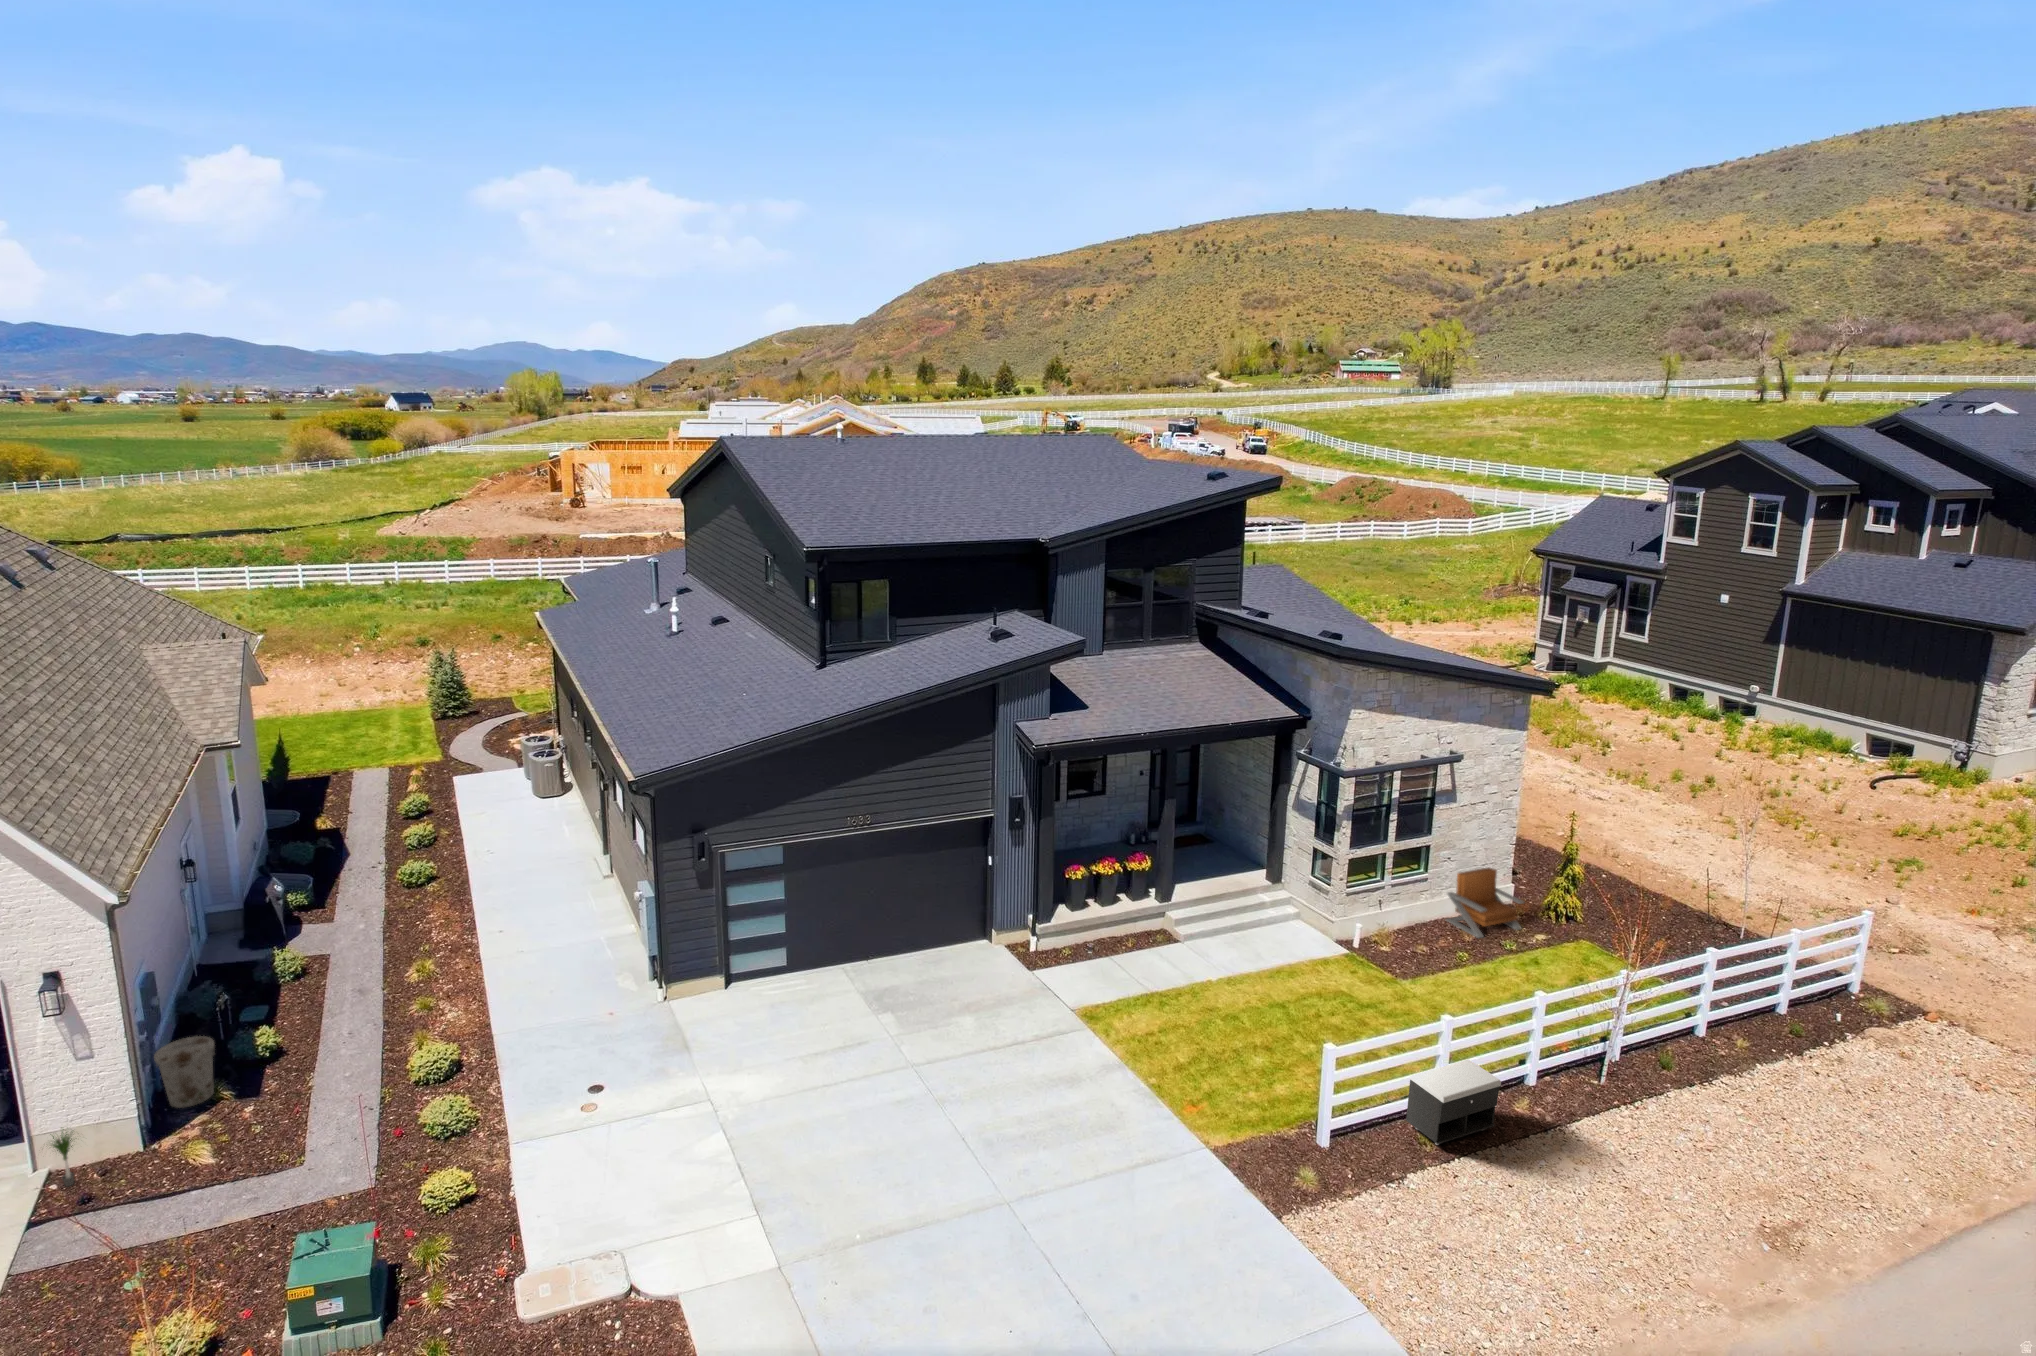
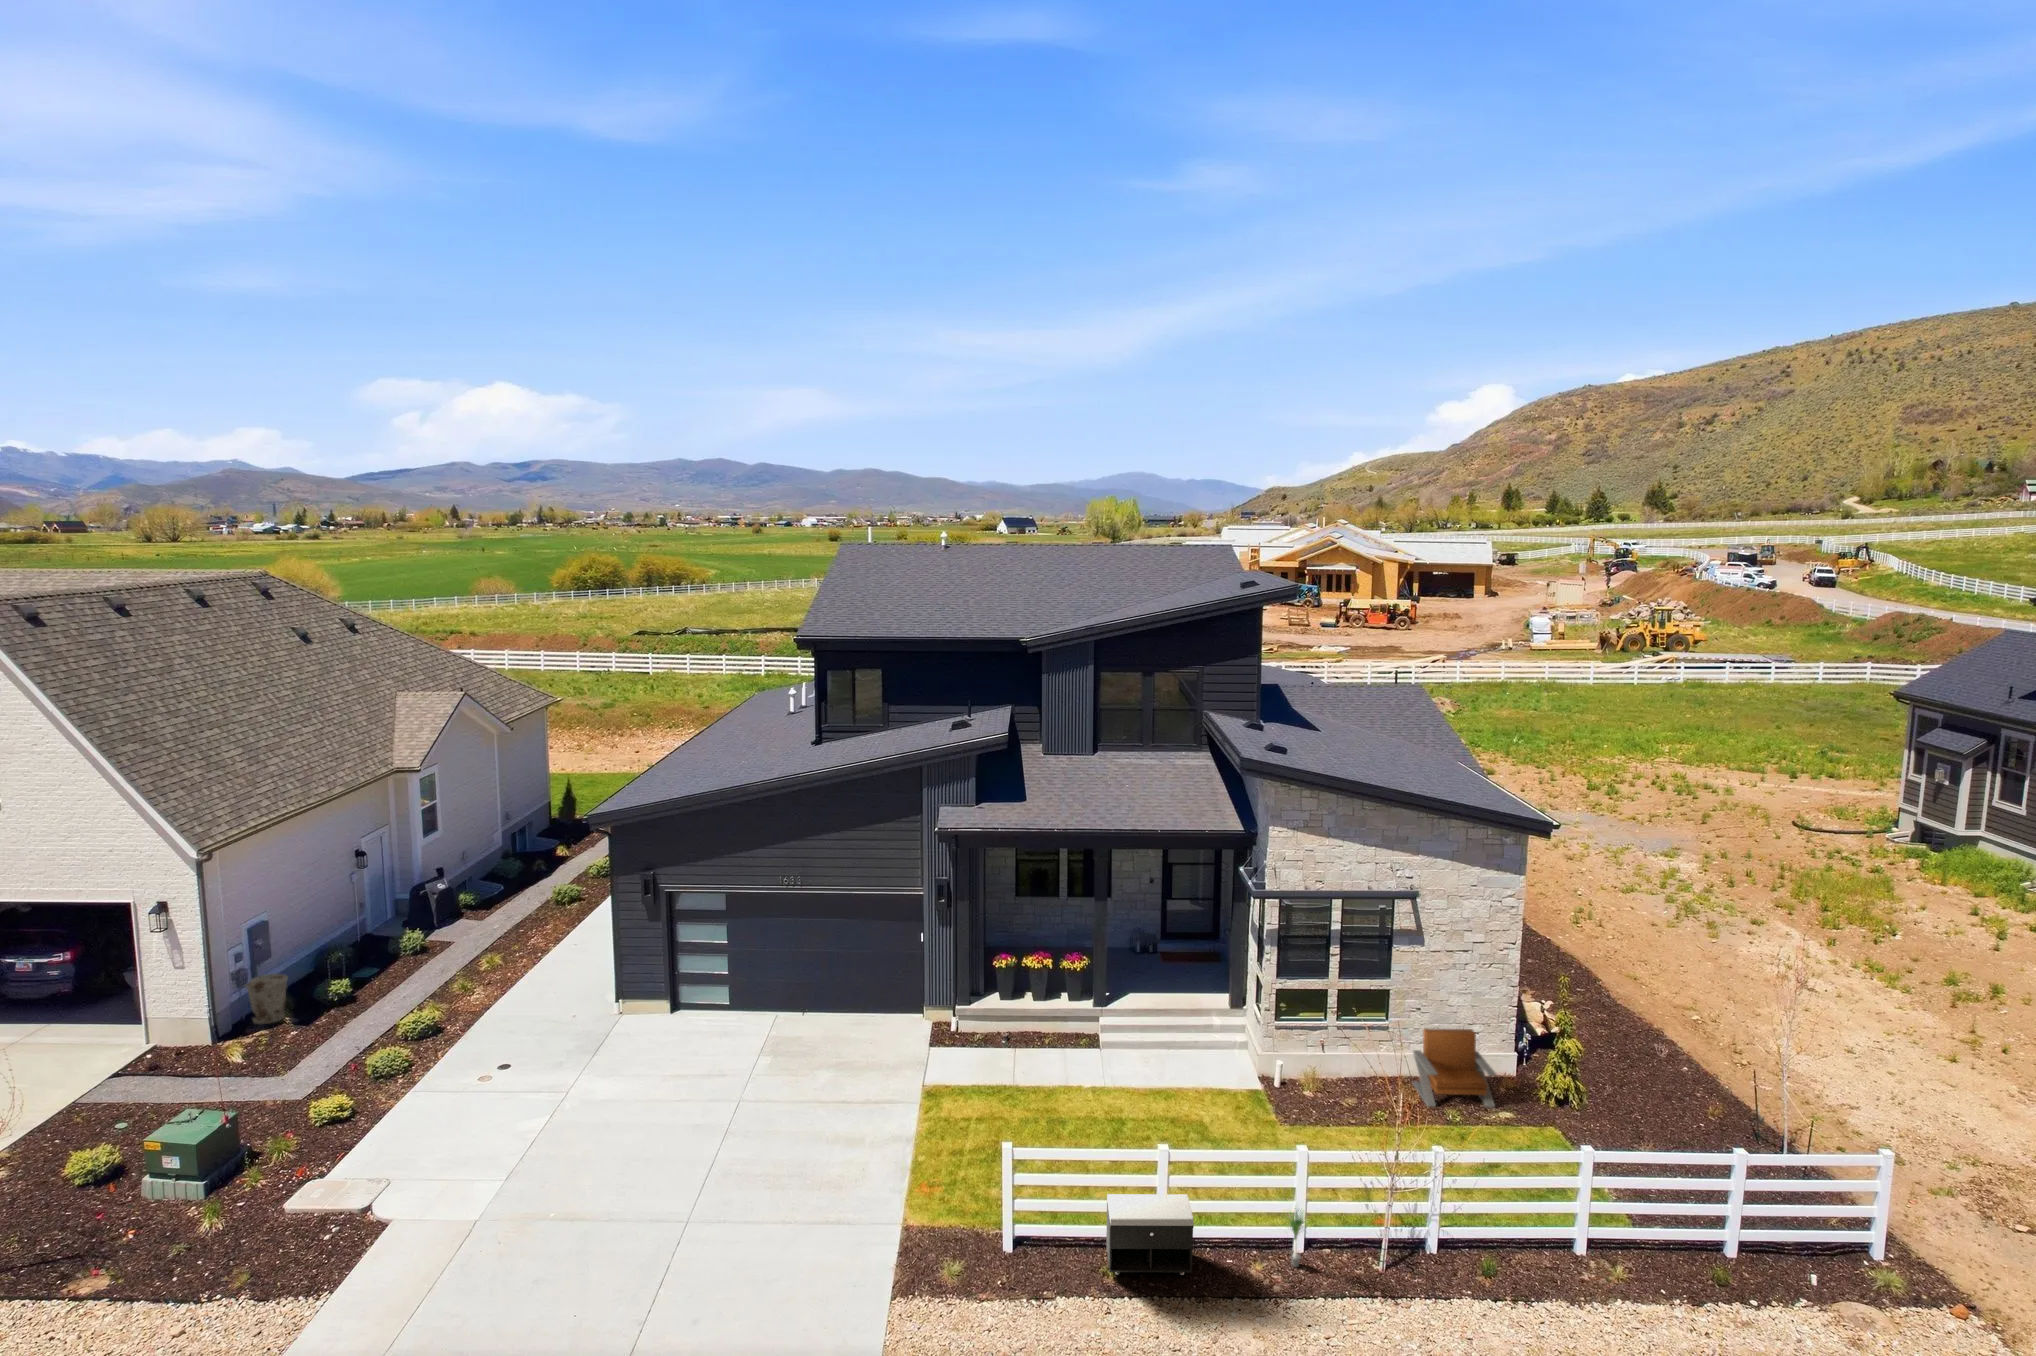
potted plant: present [50,1129,74,1187] -> present [1285,1208,1308,1267]

